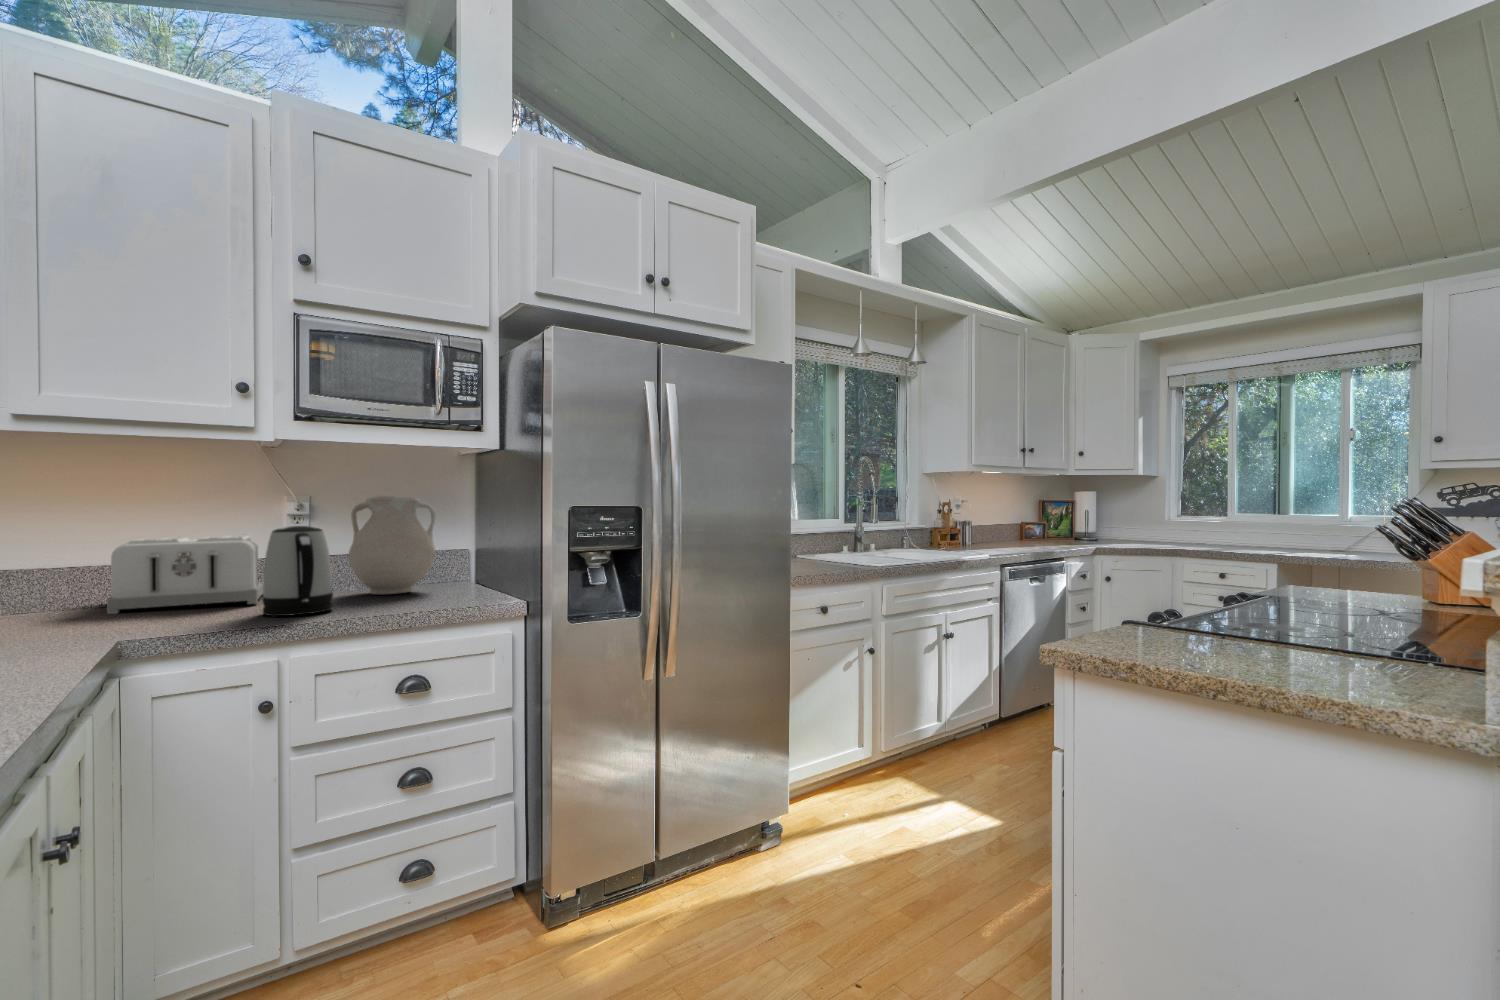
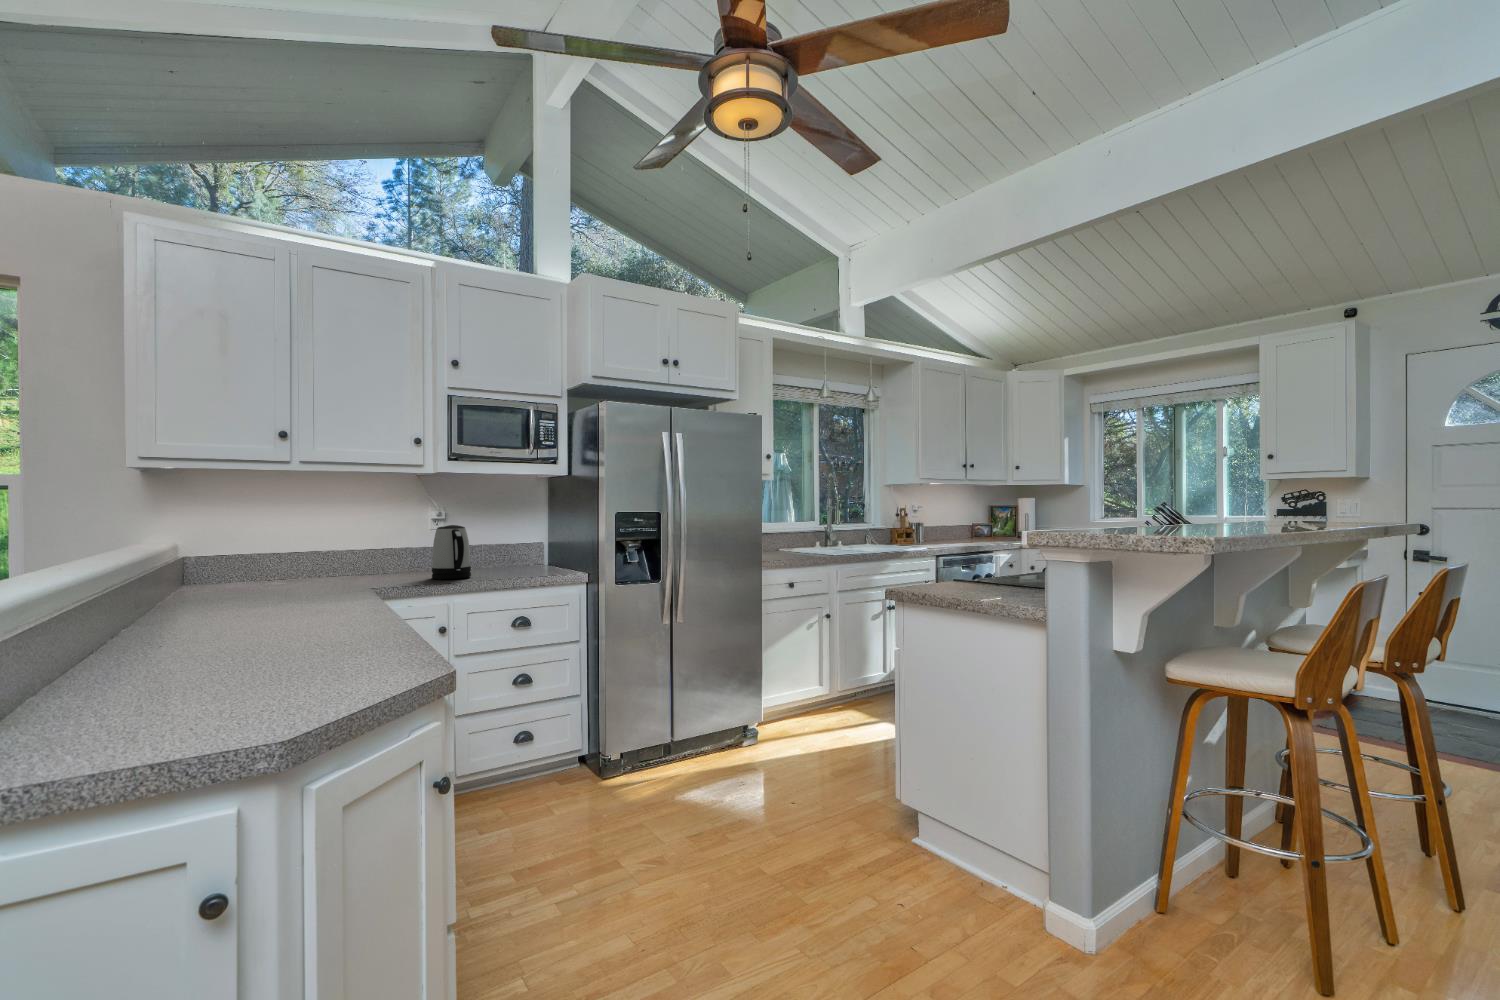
vase: present [348,496,435,594] -> none [471,506,525,570]
toaster: present [107,536,263,614] -> none [340,531,421,578]

